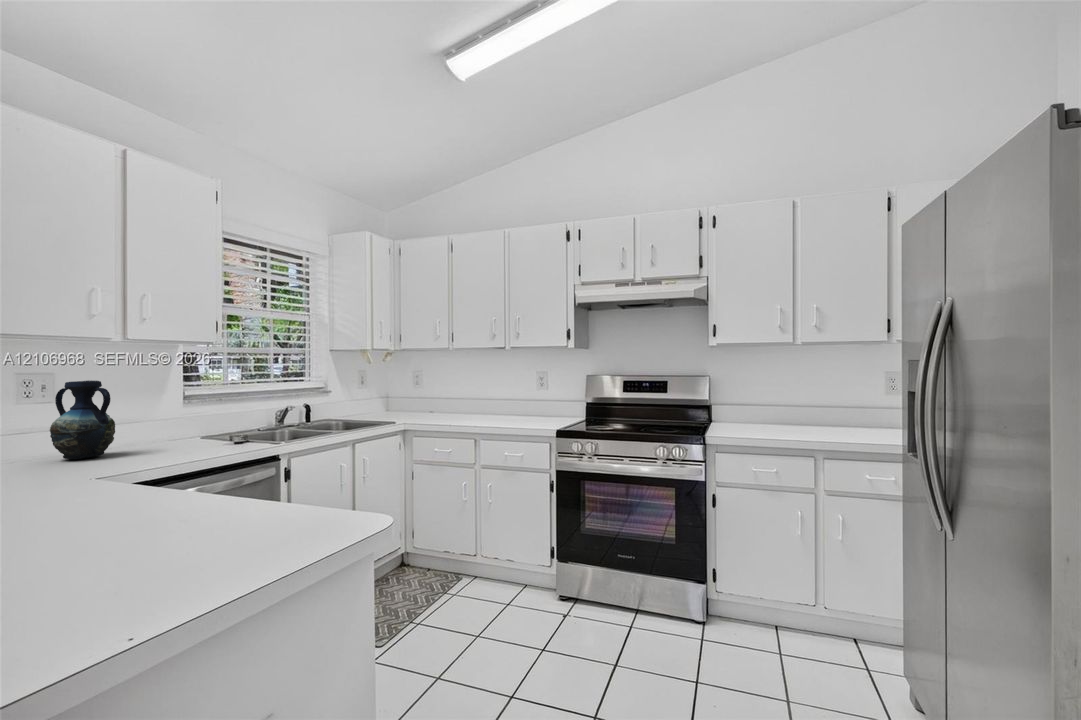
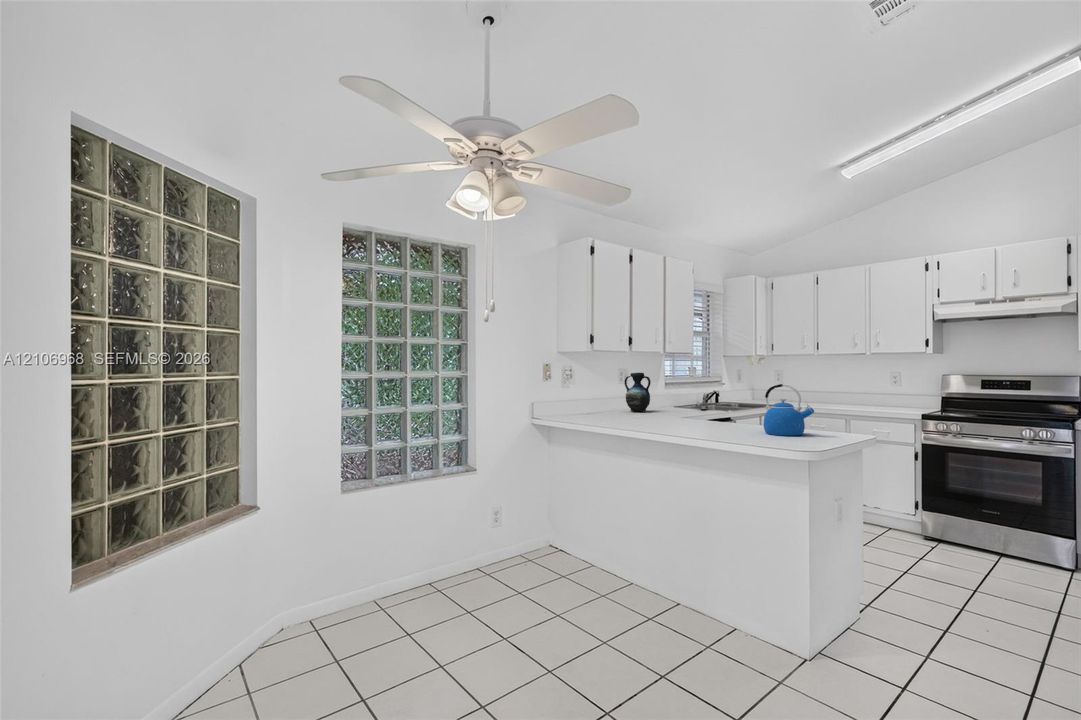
kettle: none [132,414,252,552] -> present [764,384,814,436]

